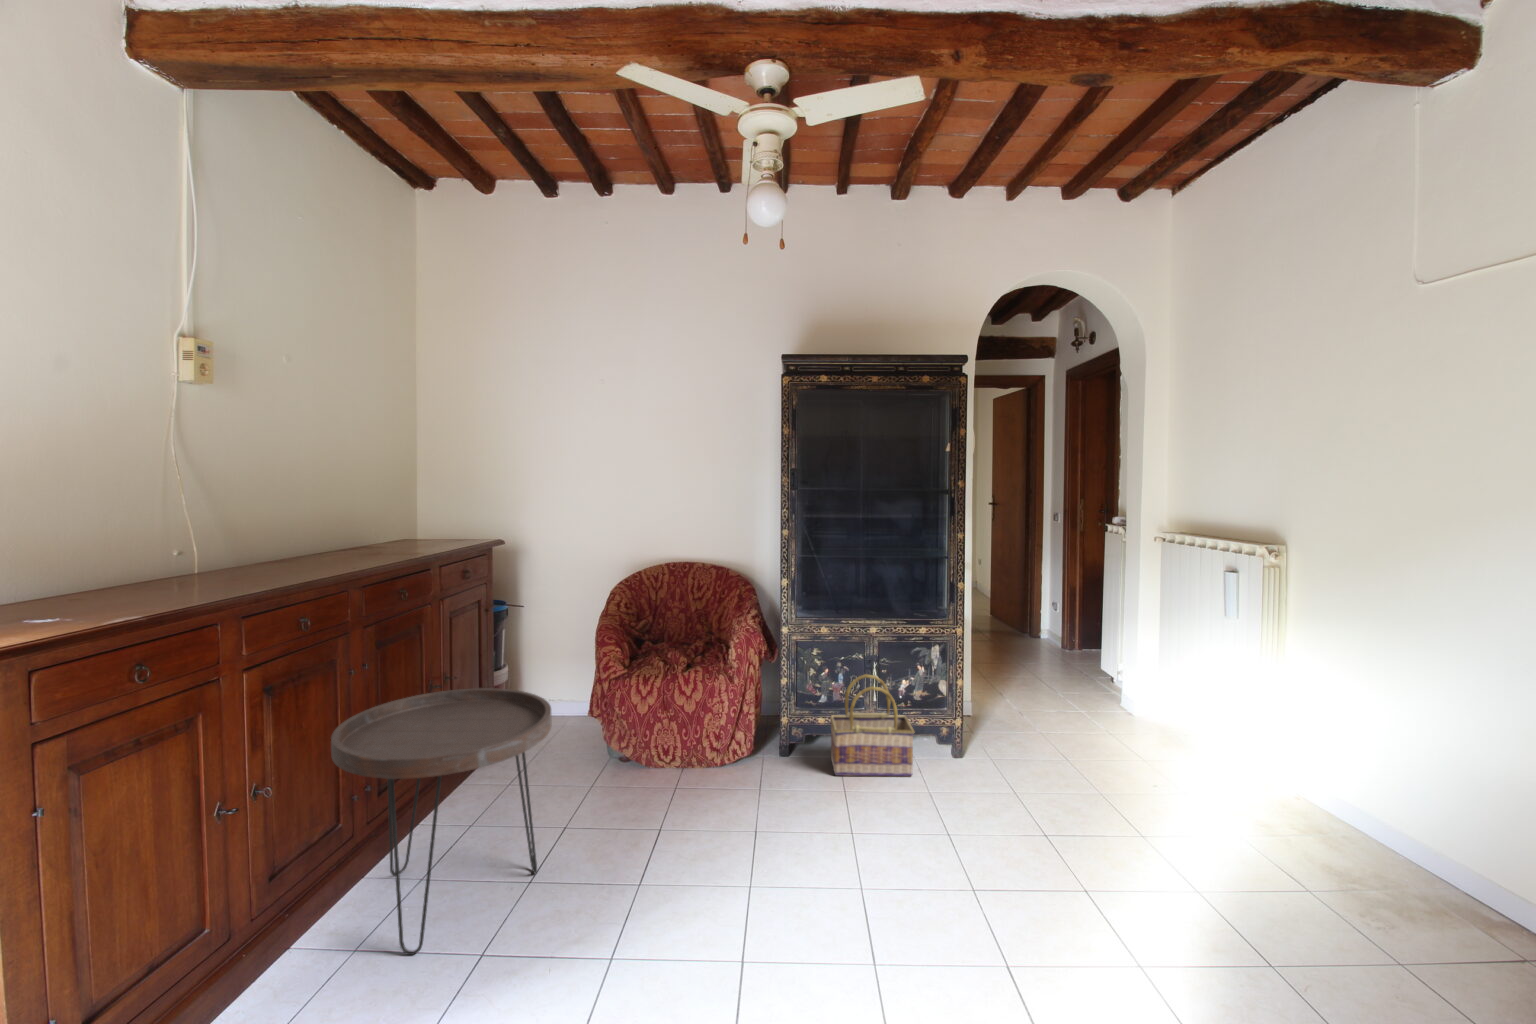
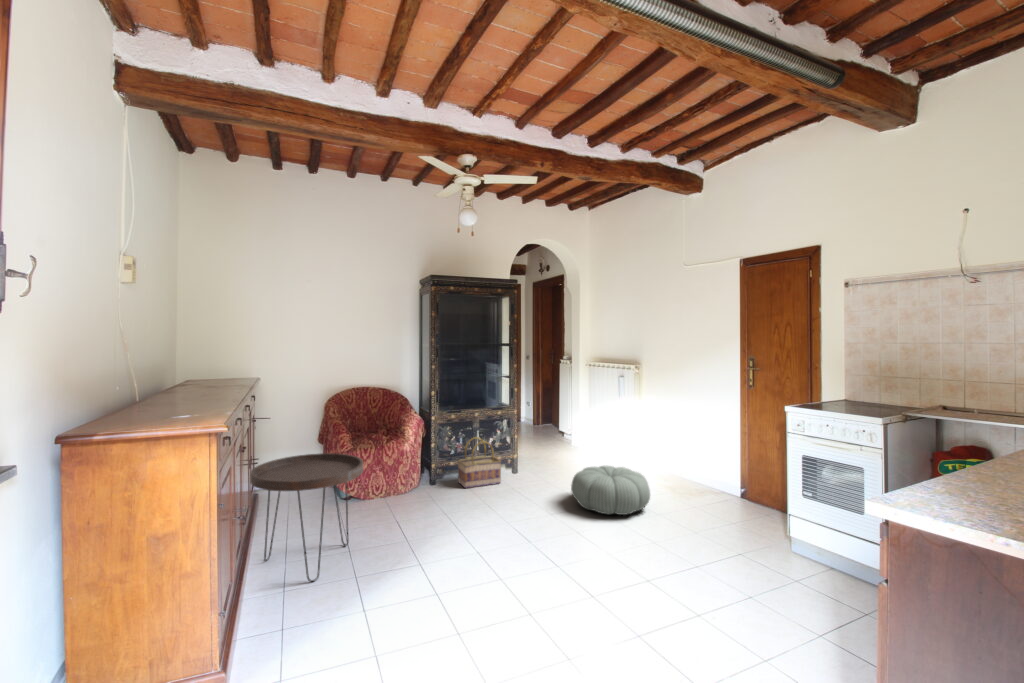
pouf: none [1046,789,1270,951] -> present [571,466,650,515]

